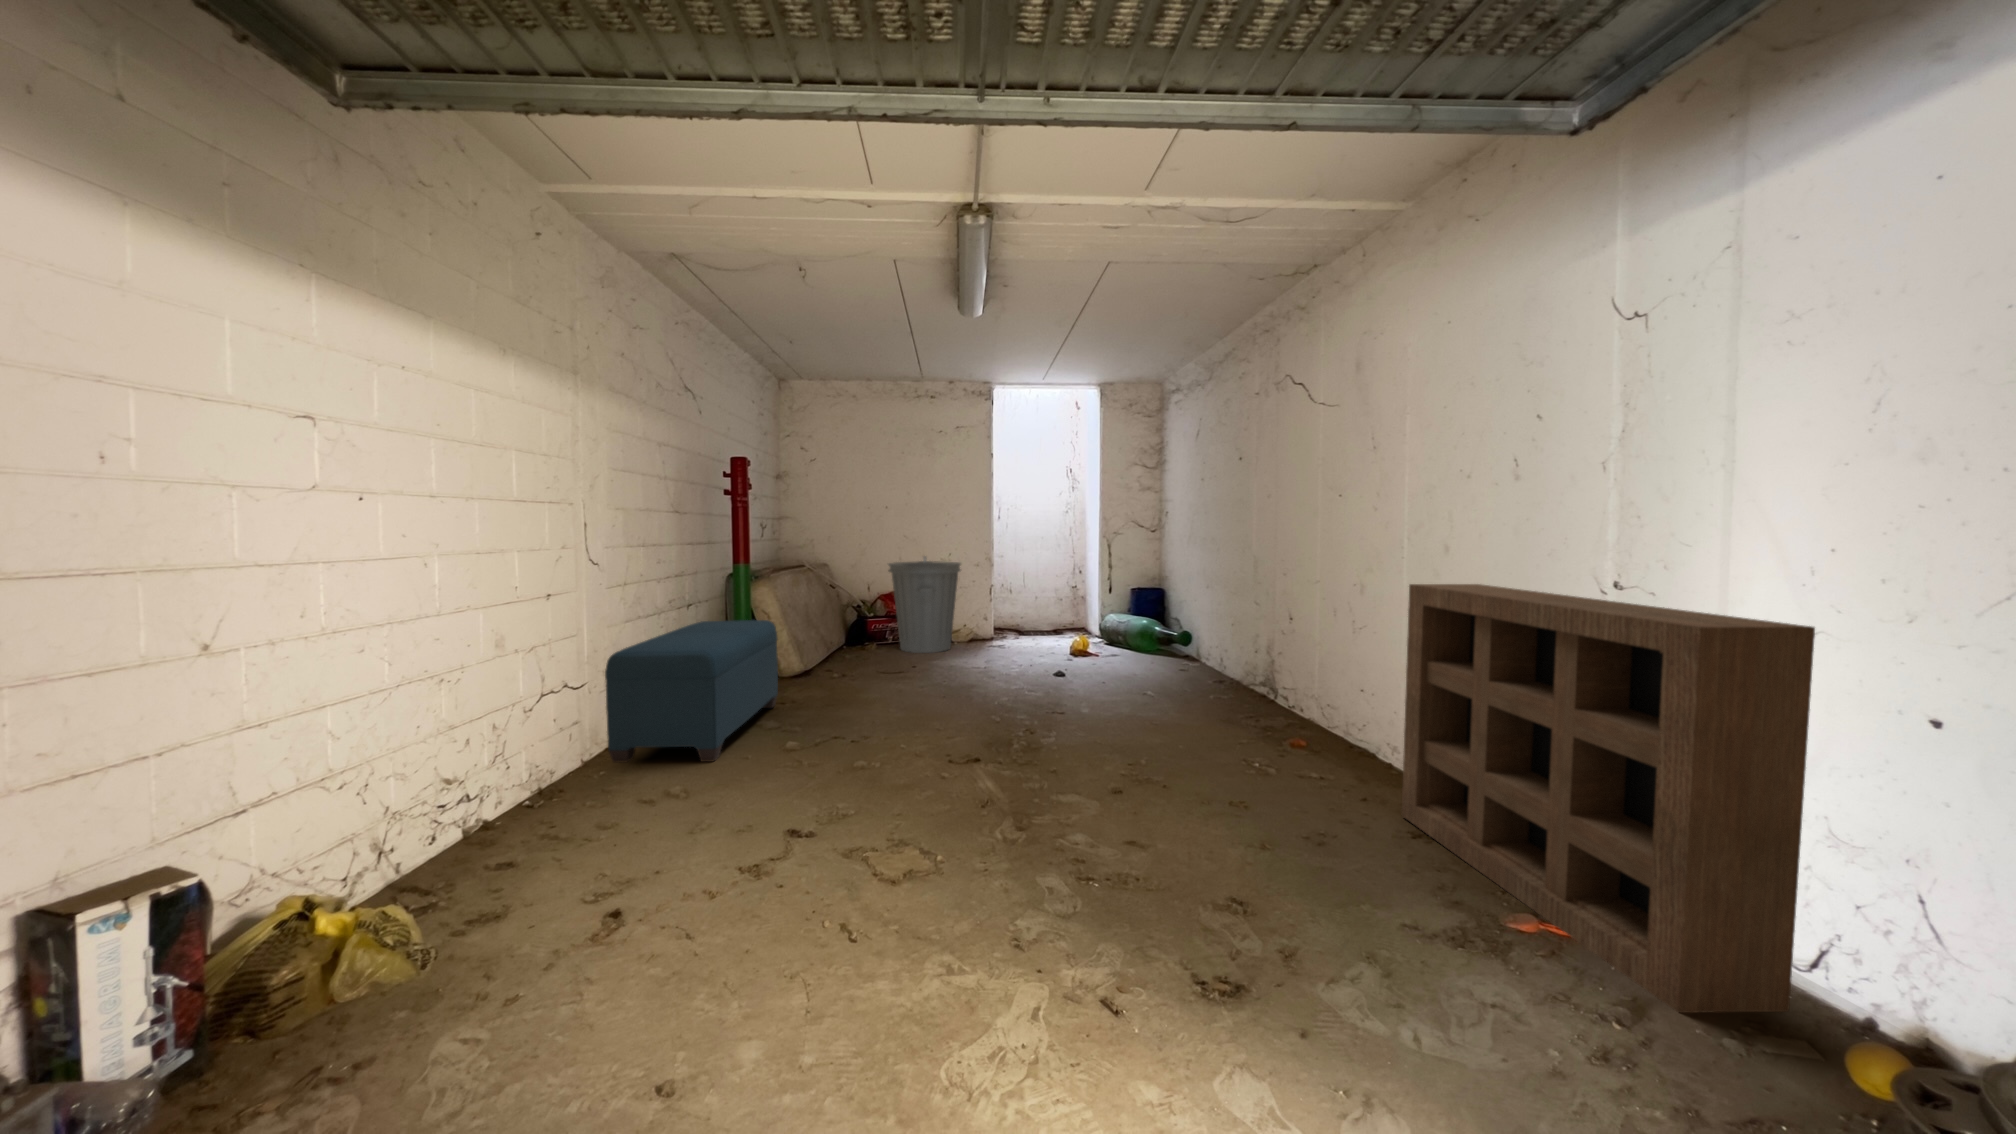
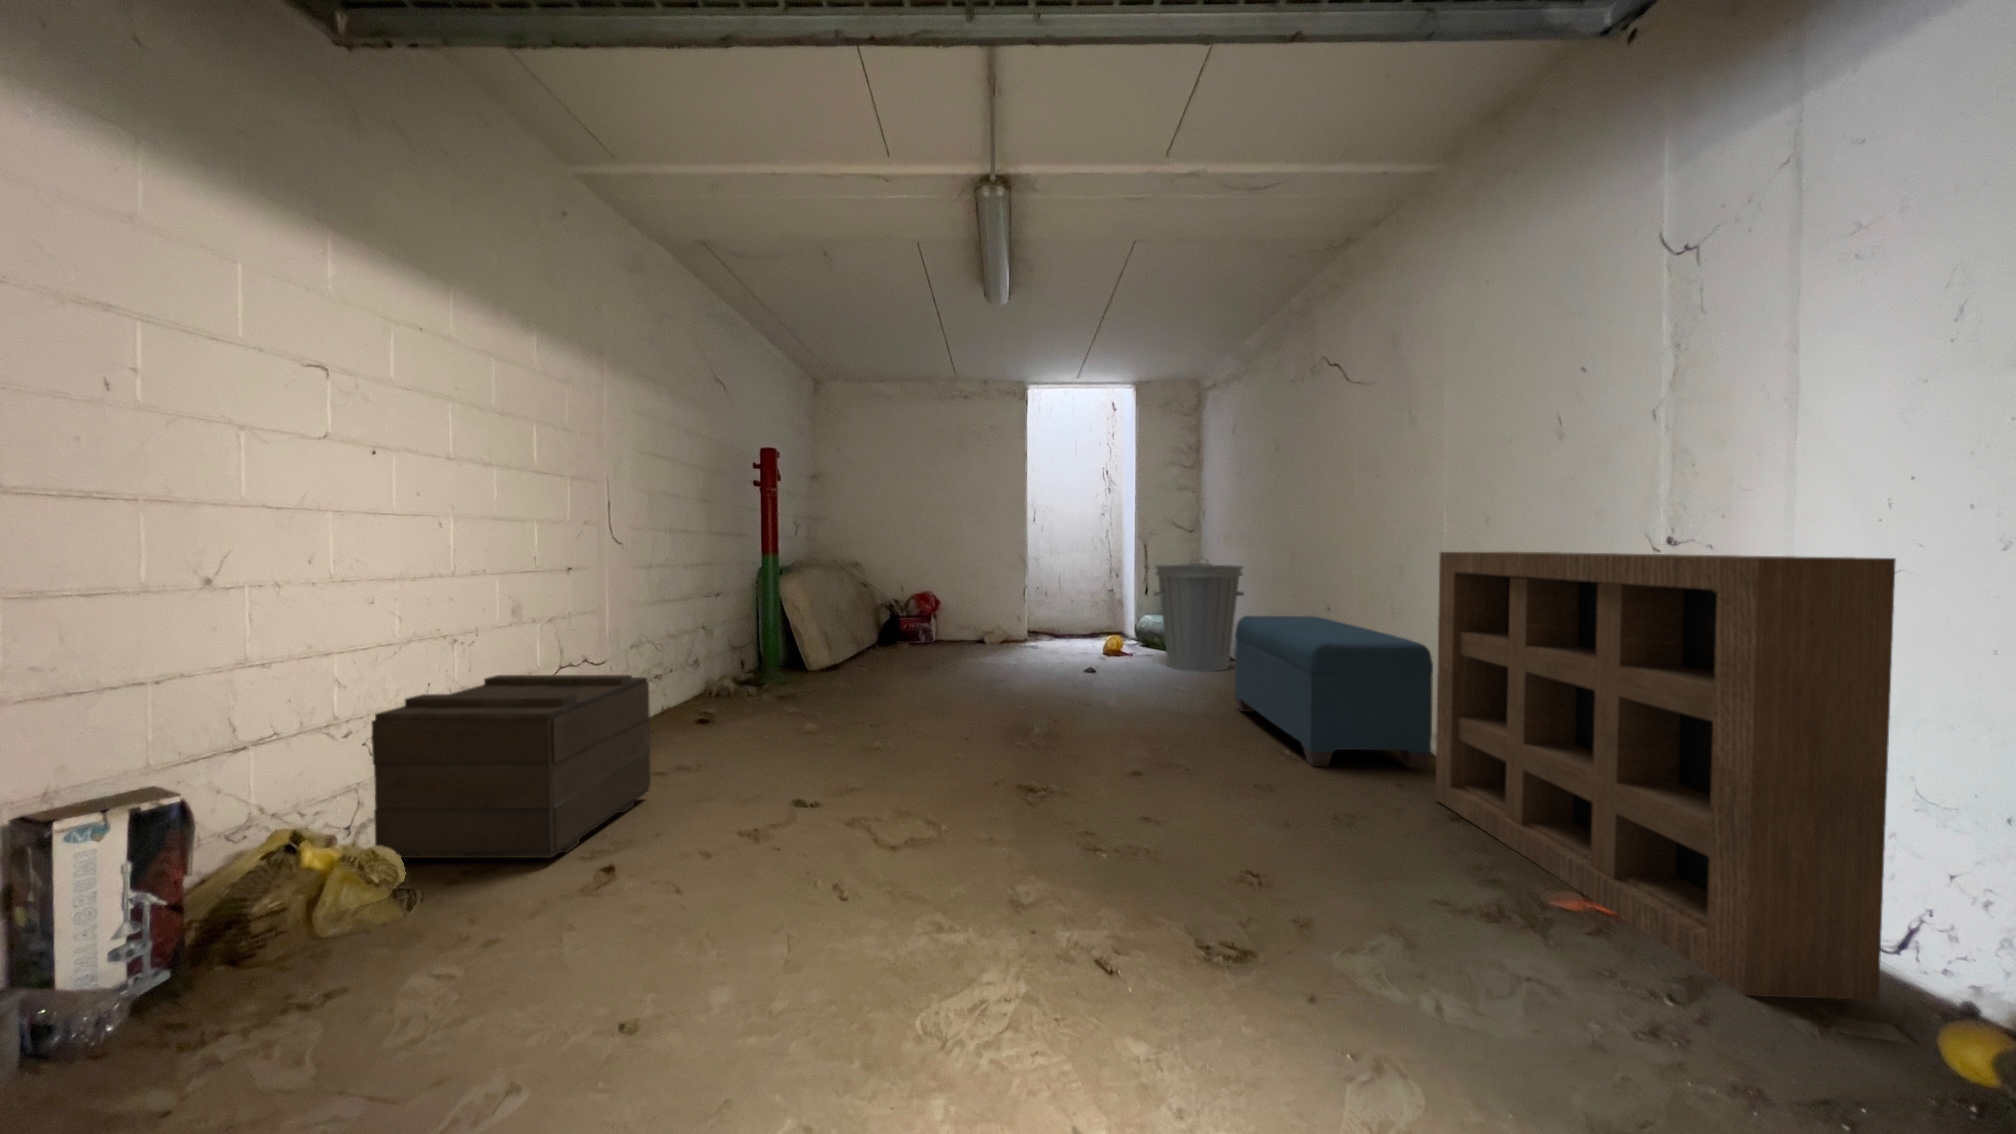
trash can: present [888,557,961,653] -> present [1154,563,1244,672]
bench: present [605,620,778,763] -> present [1235,616,1433,767]
wooden crate: none [367,712,645,910] -> present [371,675,651,858]

